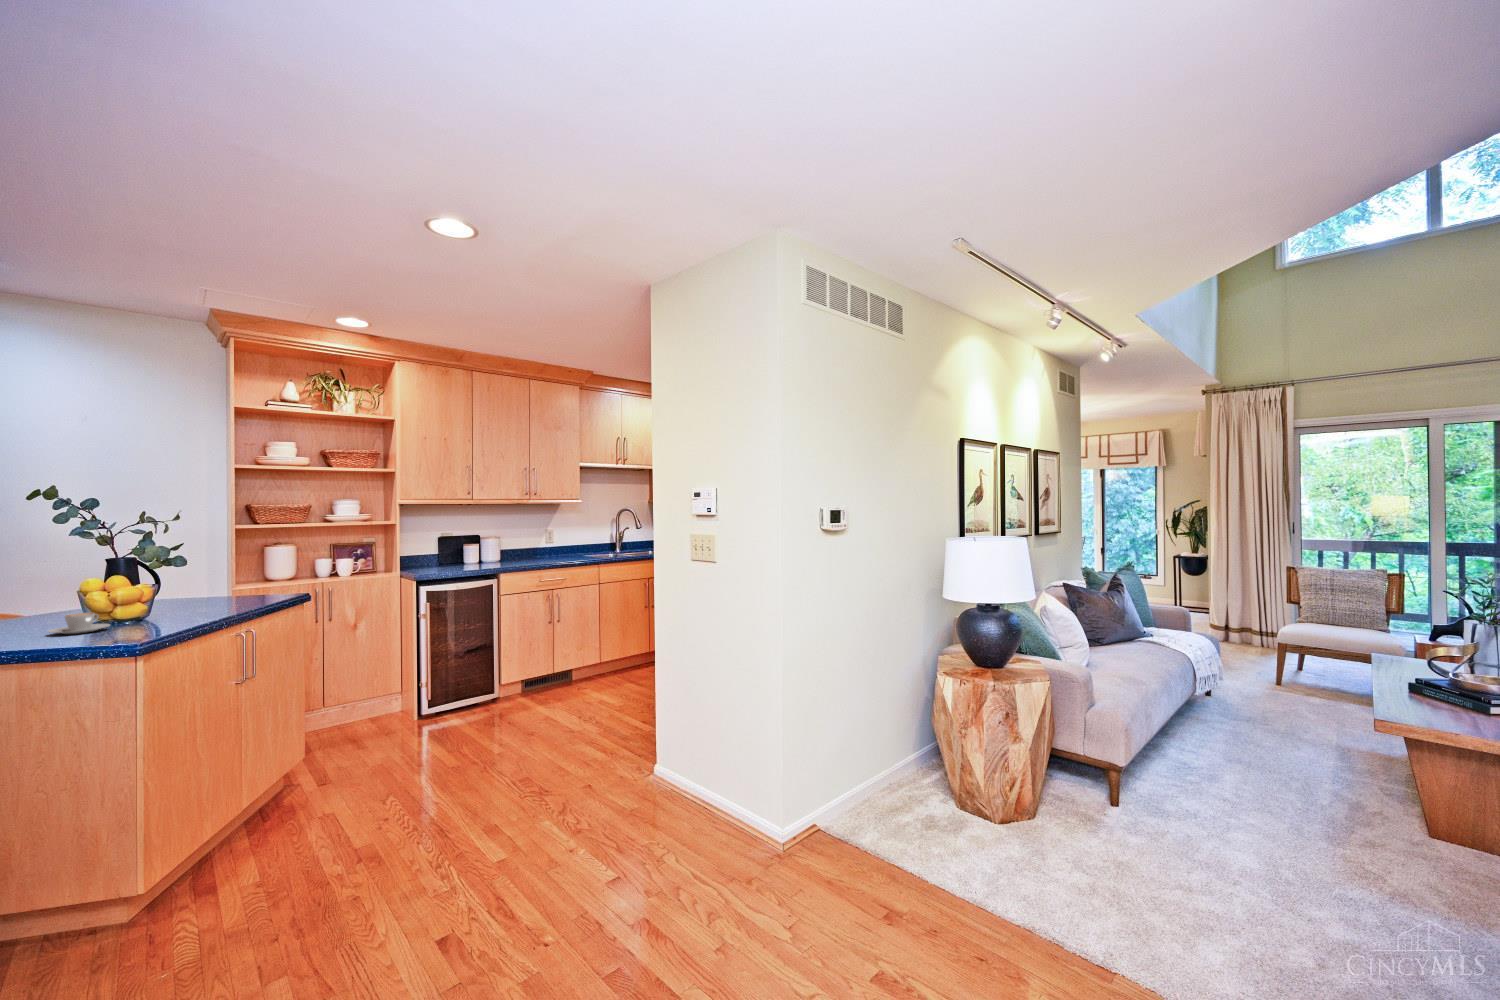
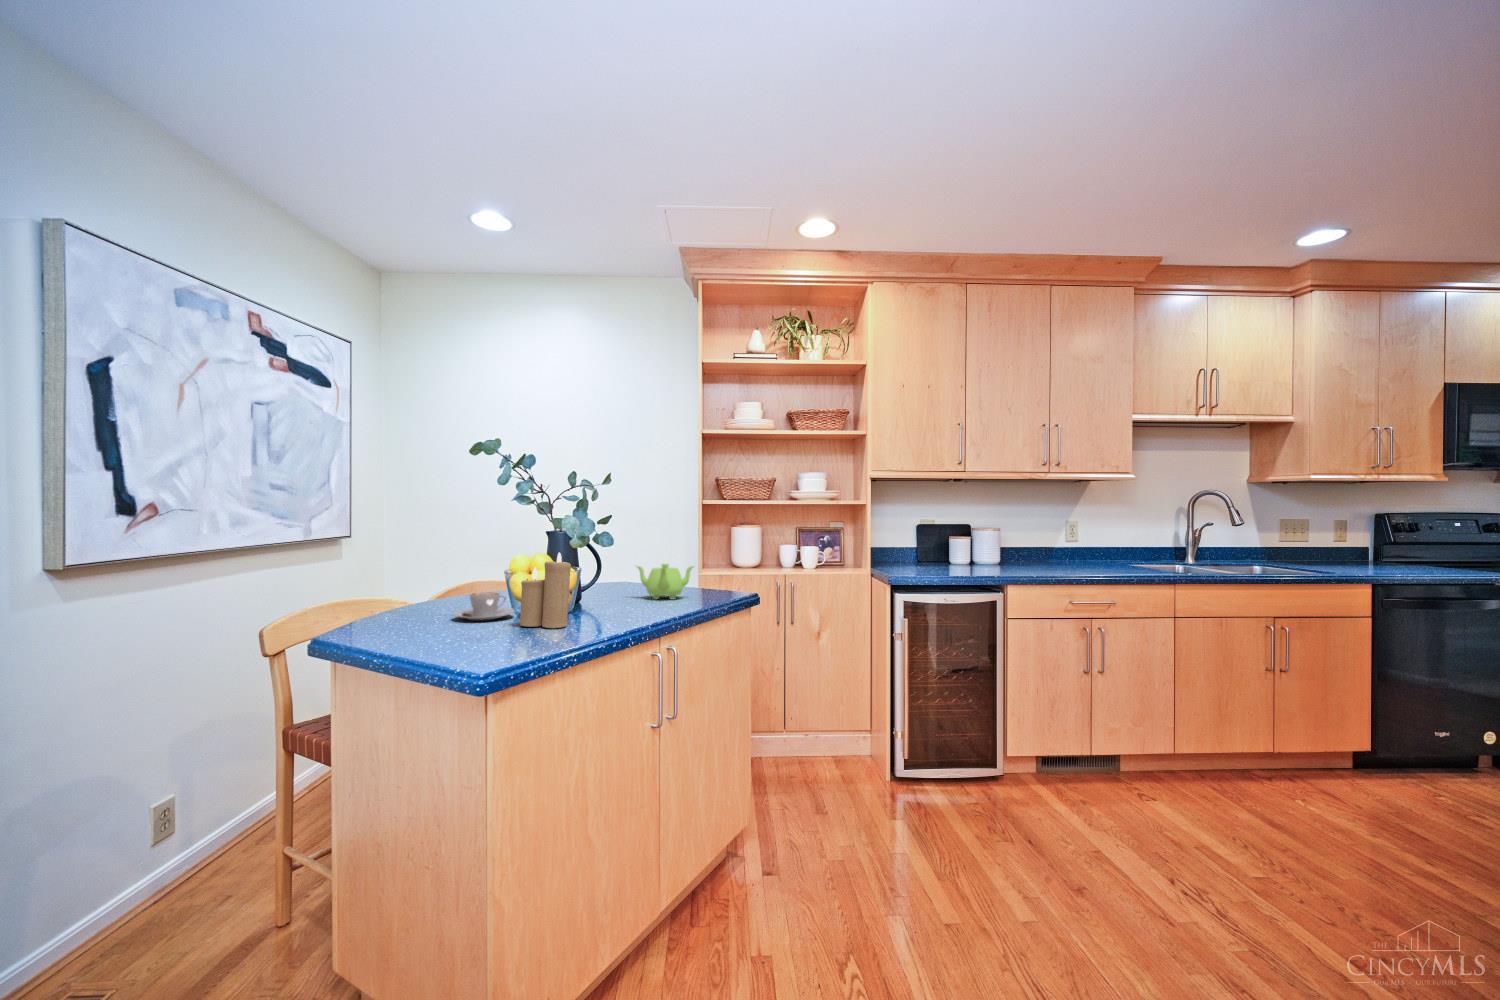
candle: none [129,578,176,630] -> present [520,552,571,628]
teapot: none [201,580,259,607] -> present [636,564,693,599]

